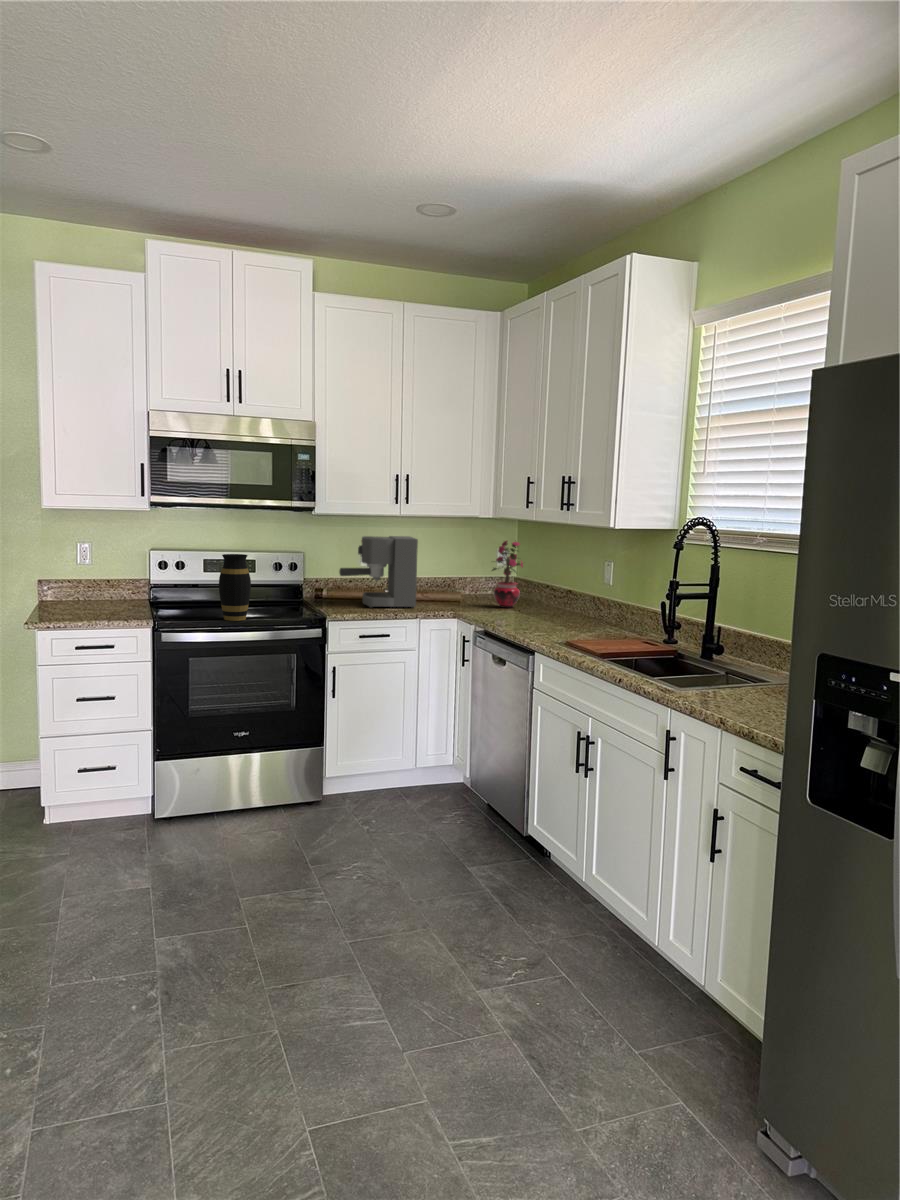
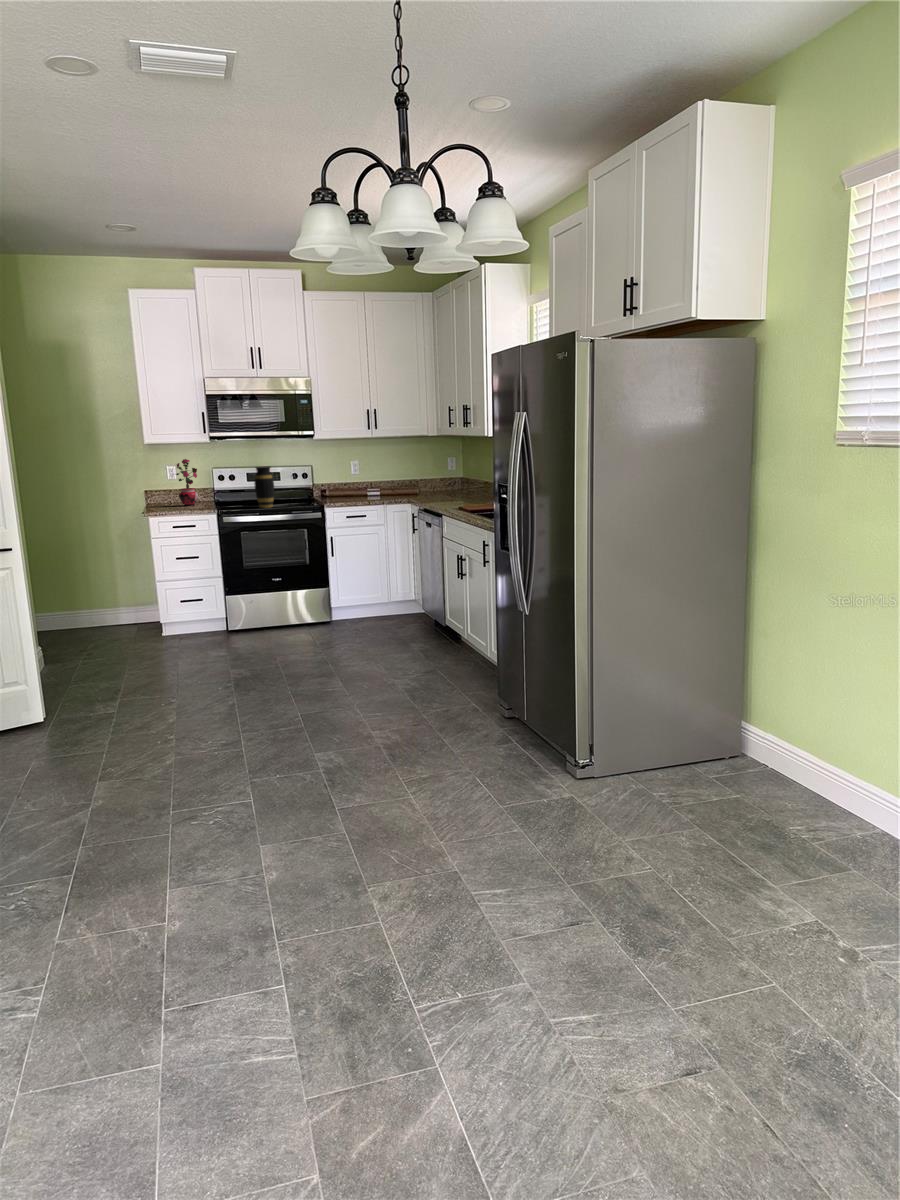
coffee maker: present [339,536,418,608] -> none [334,452,385,499]
potted plant: present [492,541,523,608] -> present [176,459,198,506]

